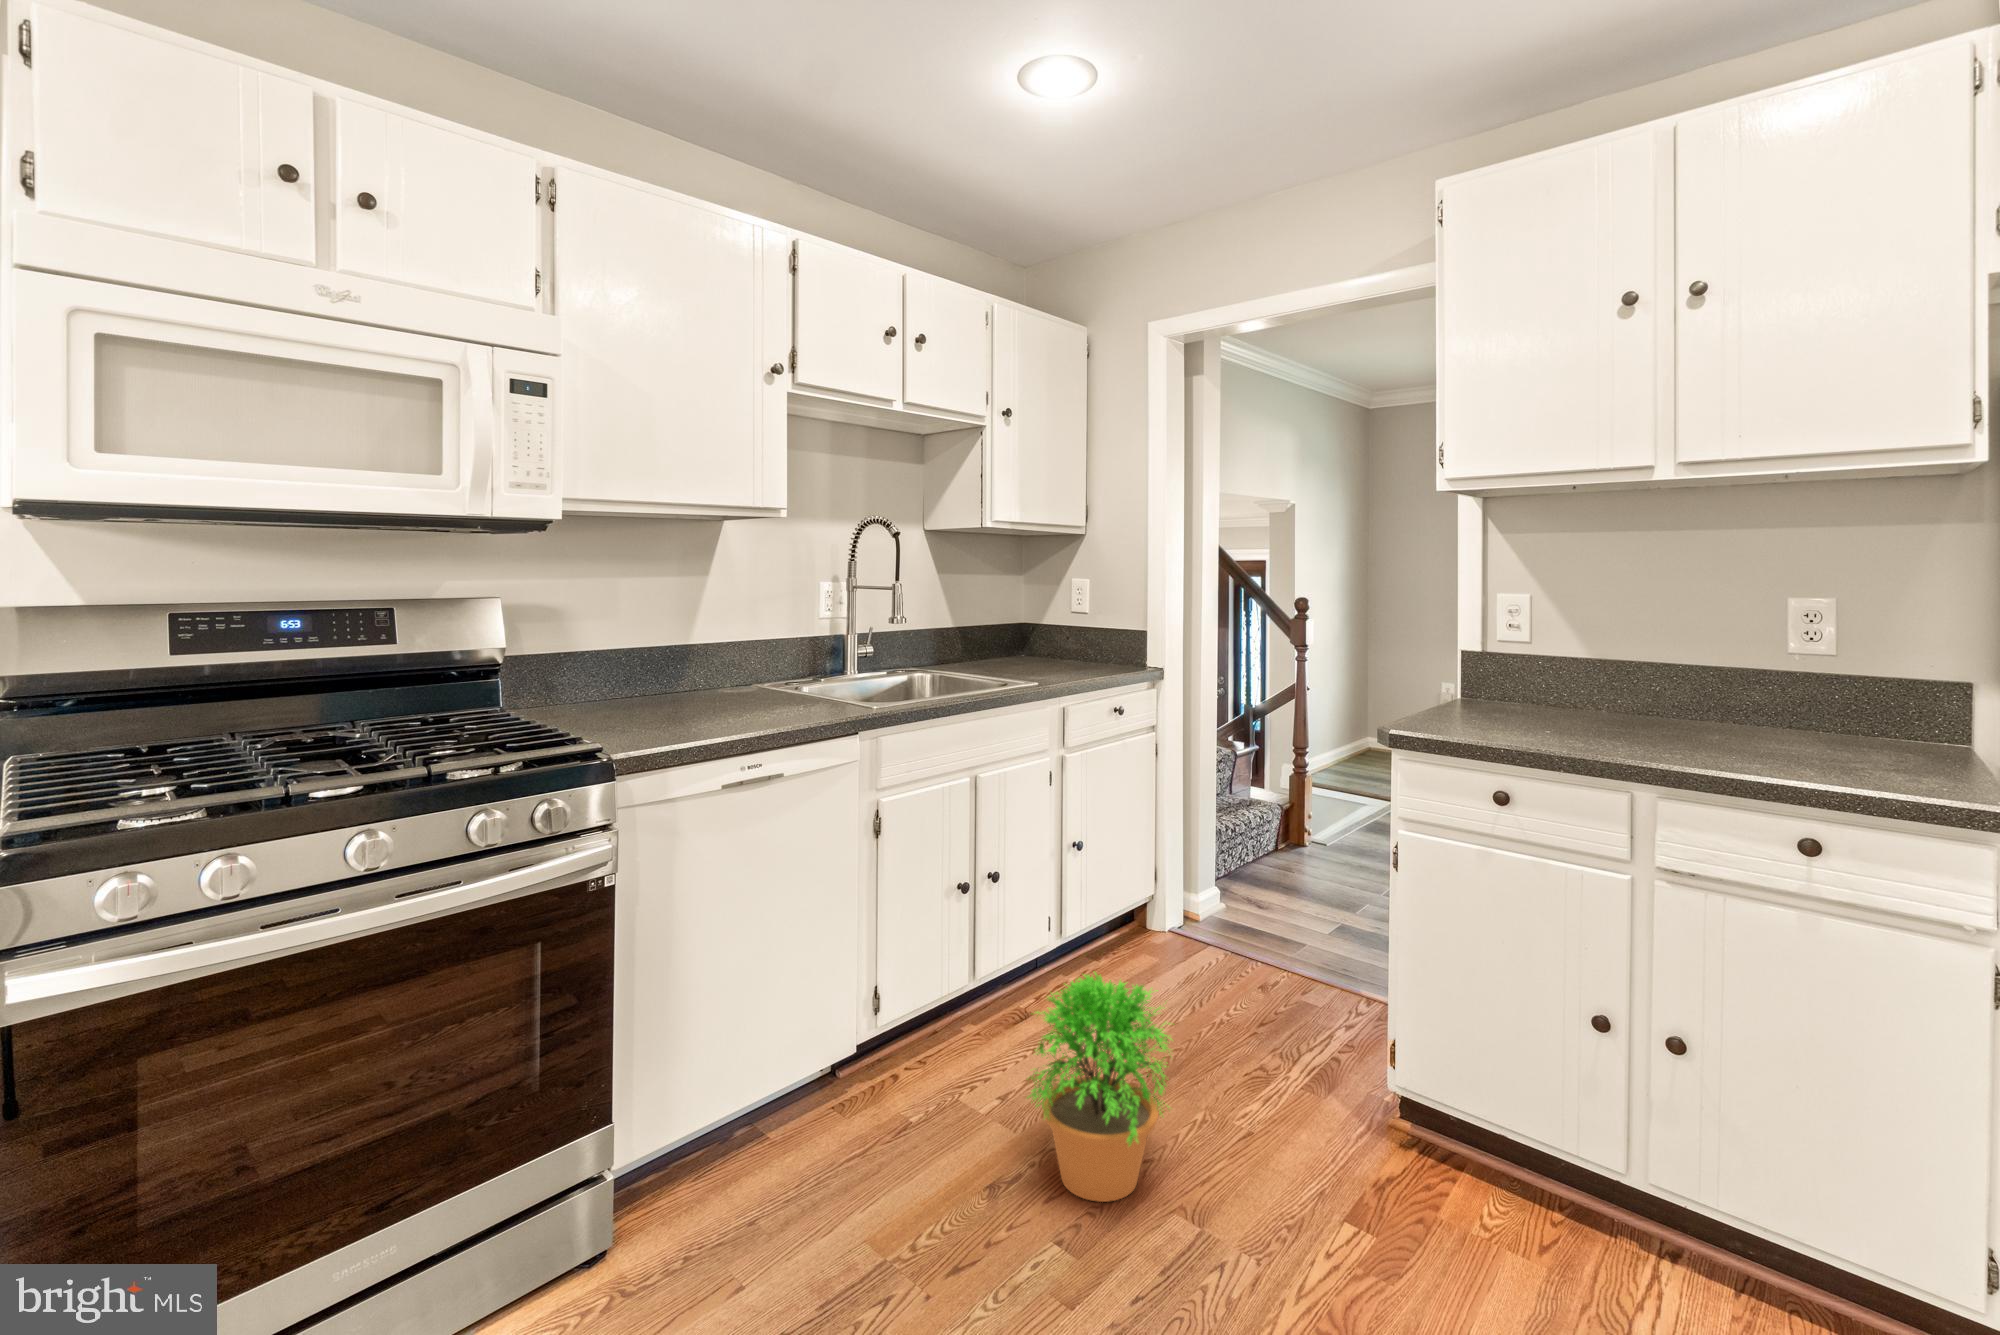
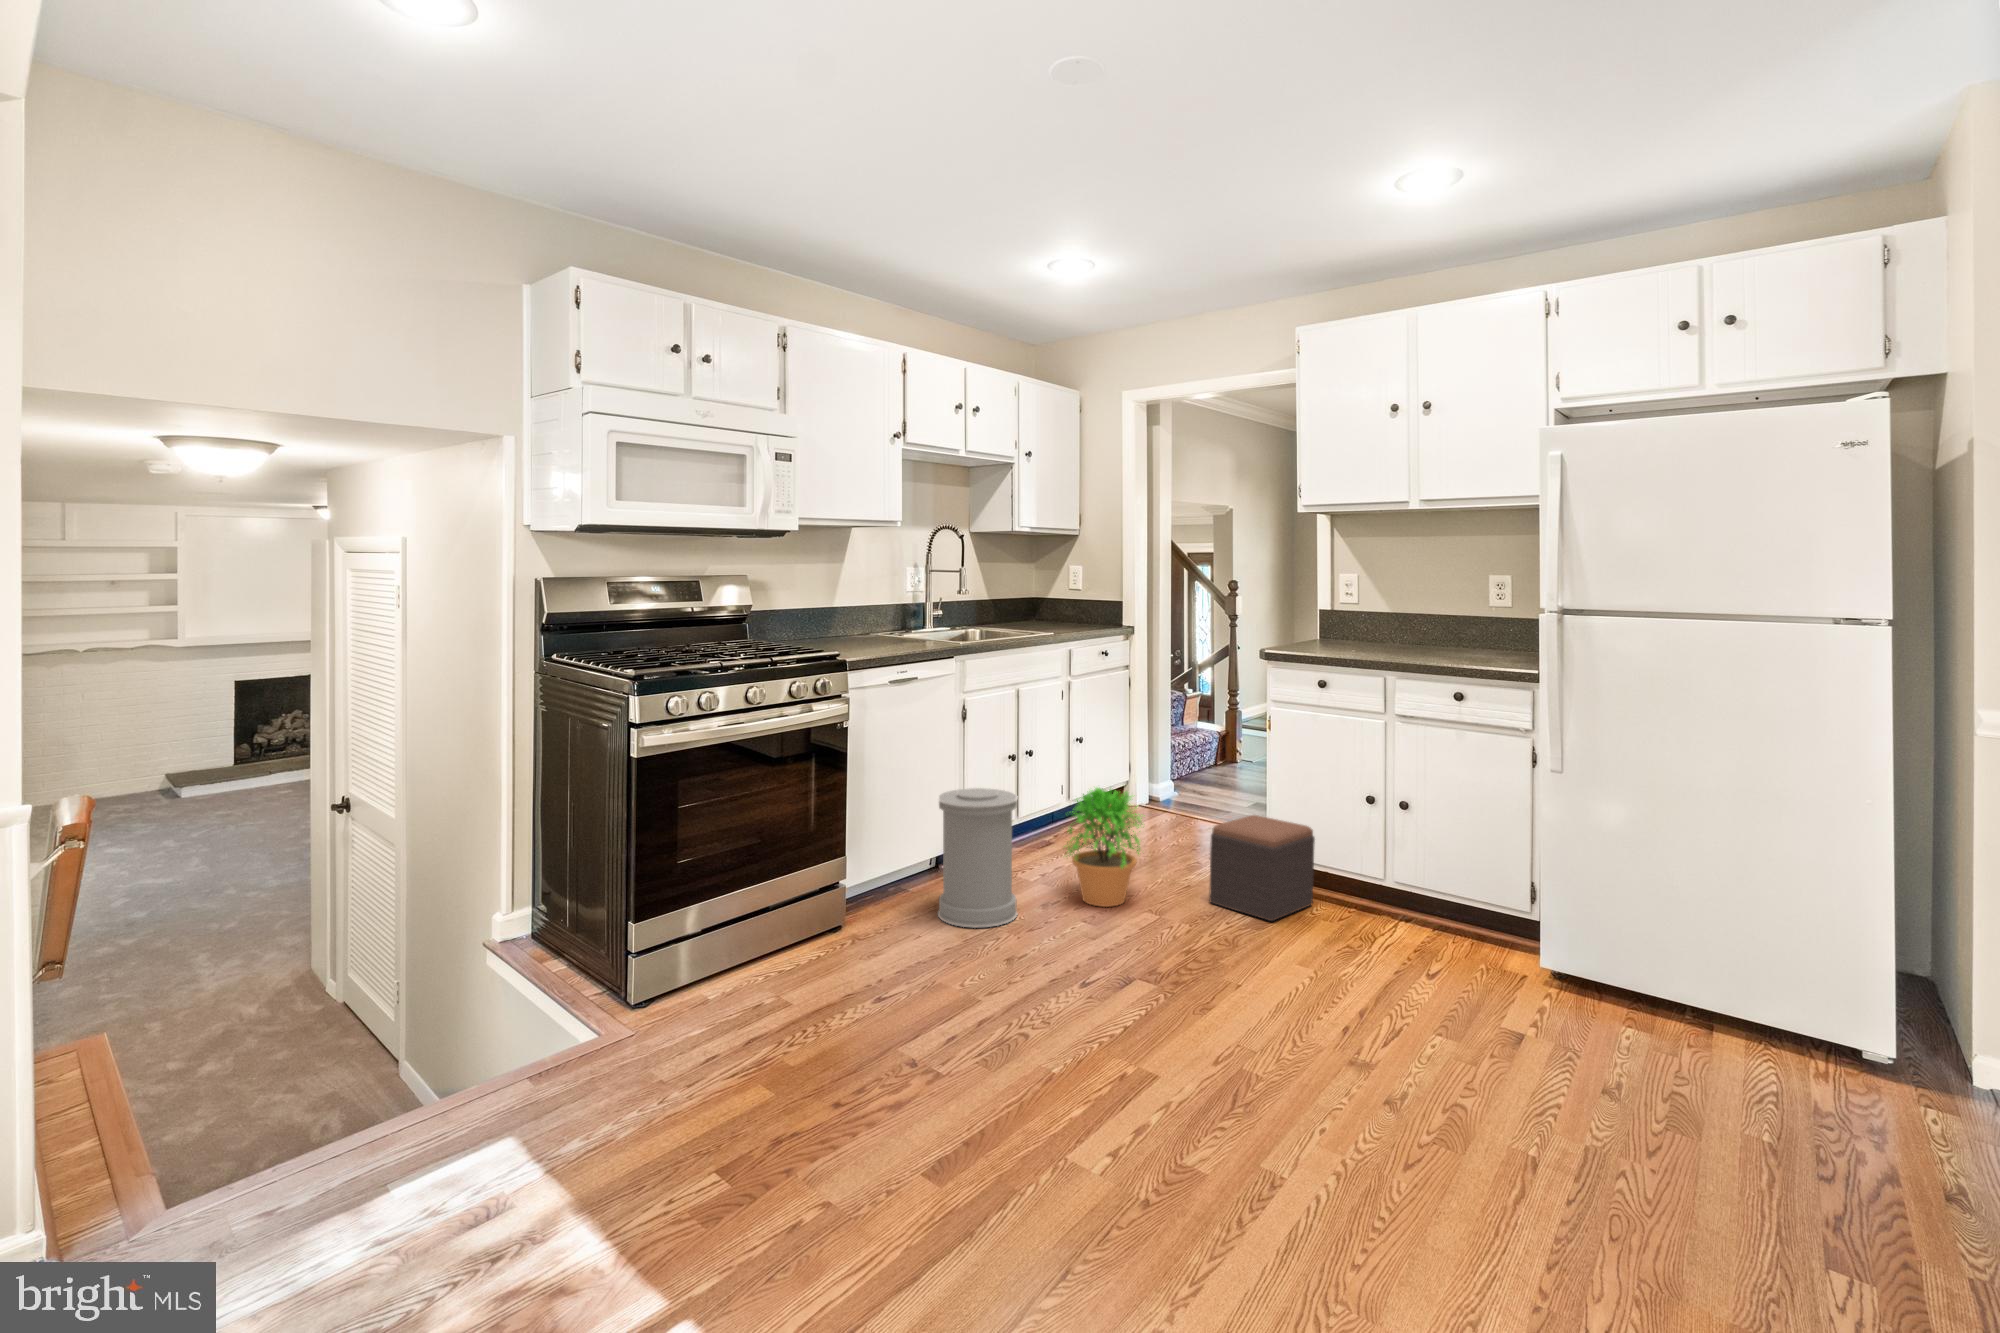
trash can: none [785,978,936,1269] -> present [938,788,1018,927]
footstool: none [1291,1022,1490,1263] -> present [1209,815,1315,921]

